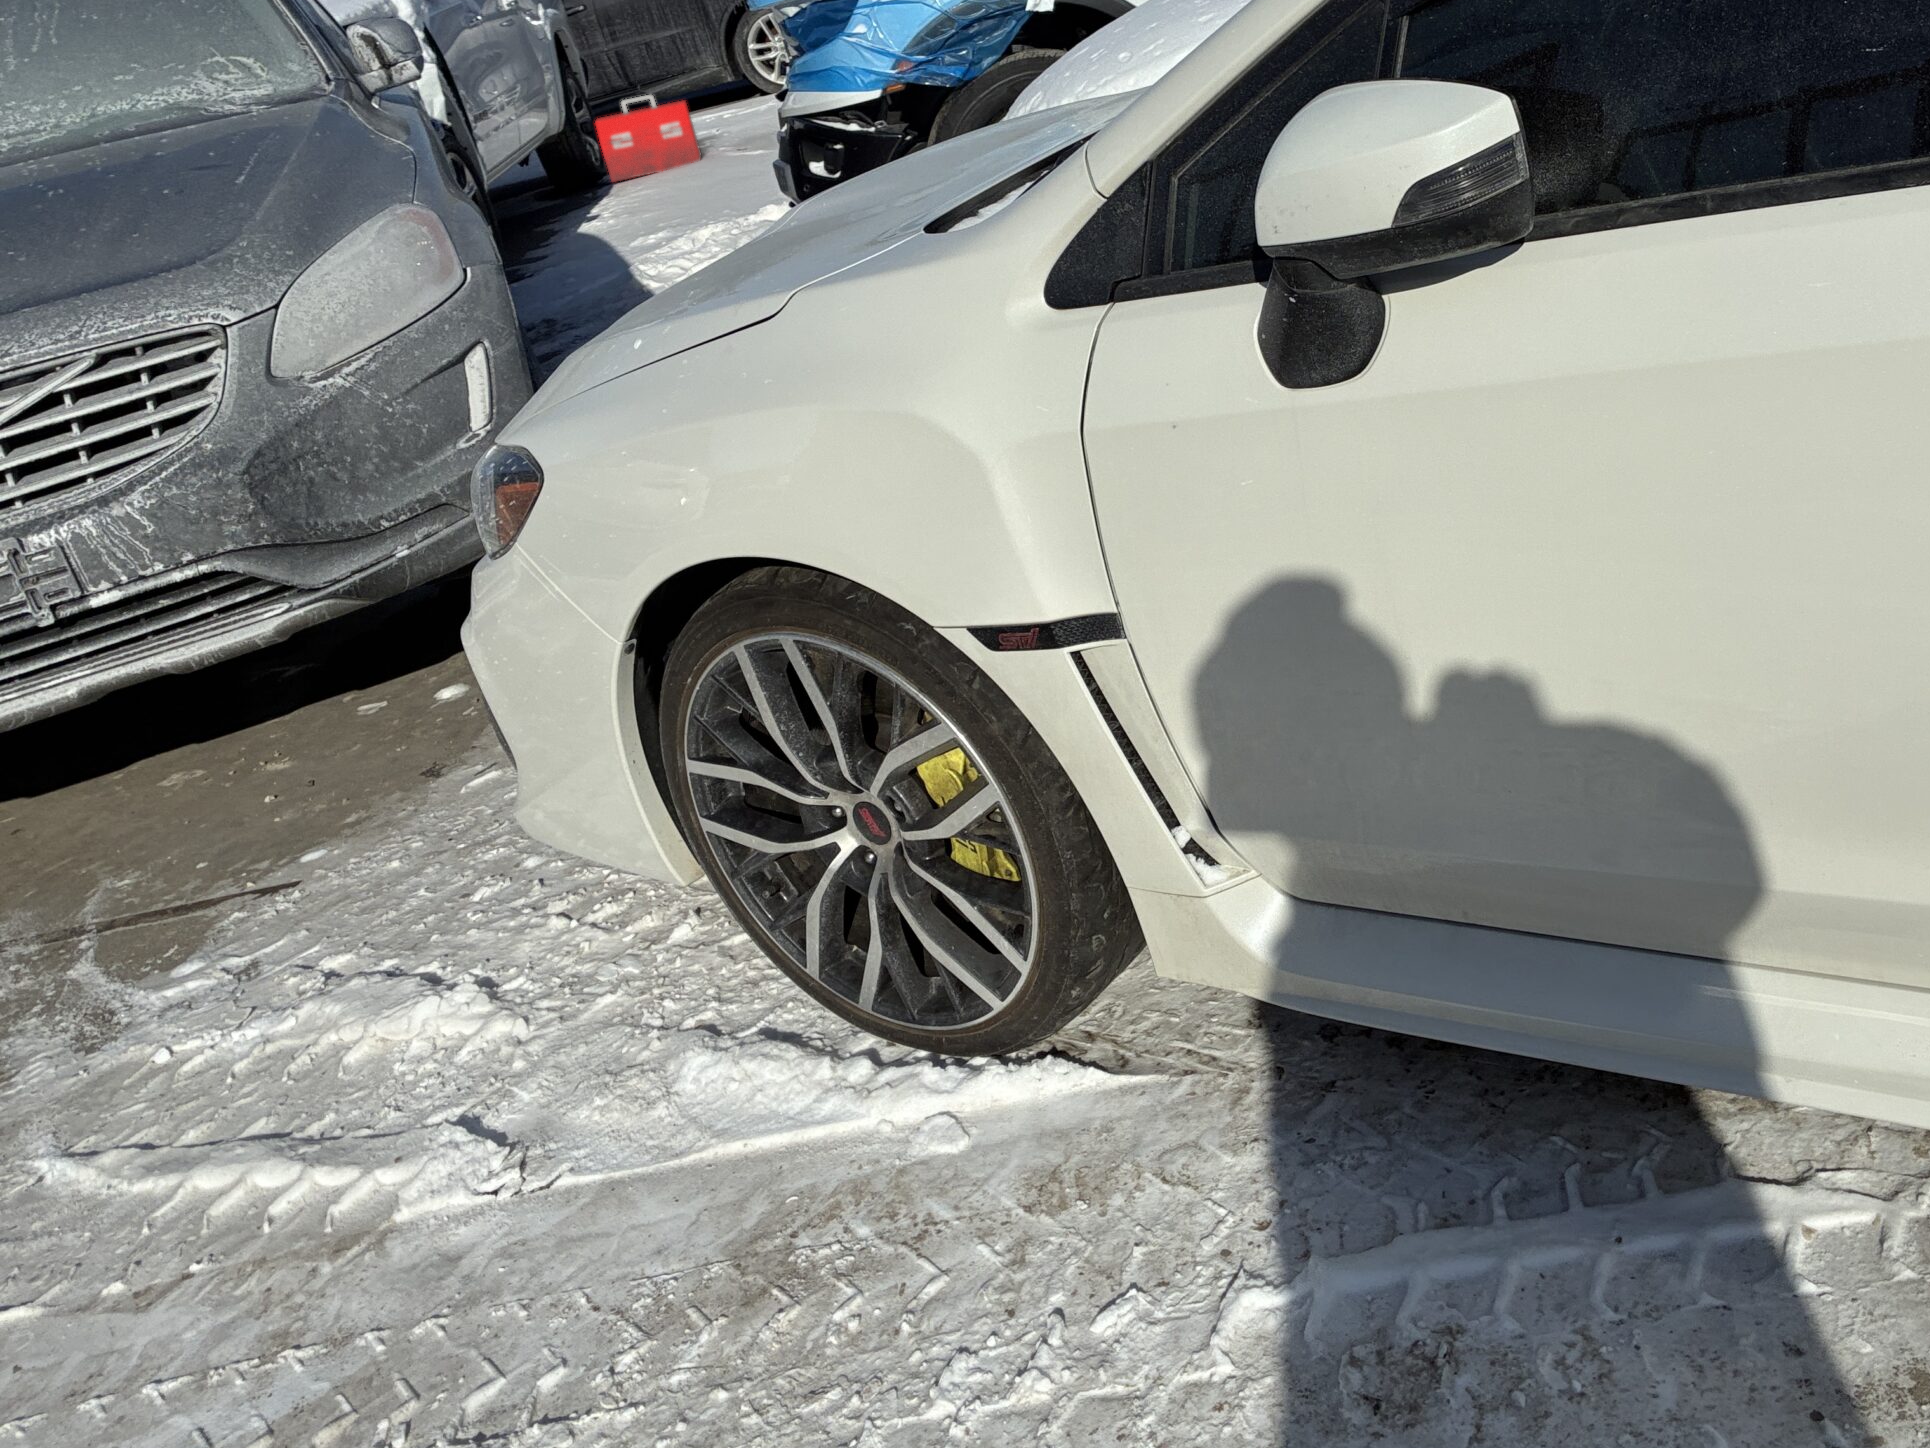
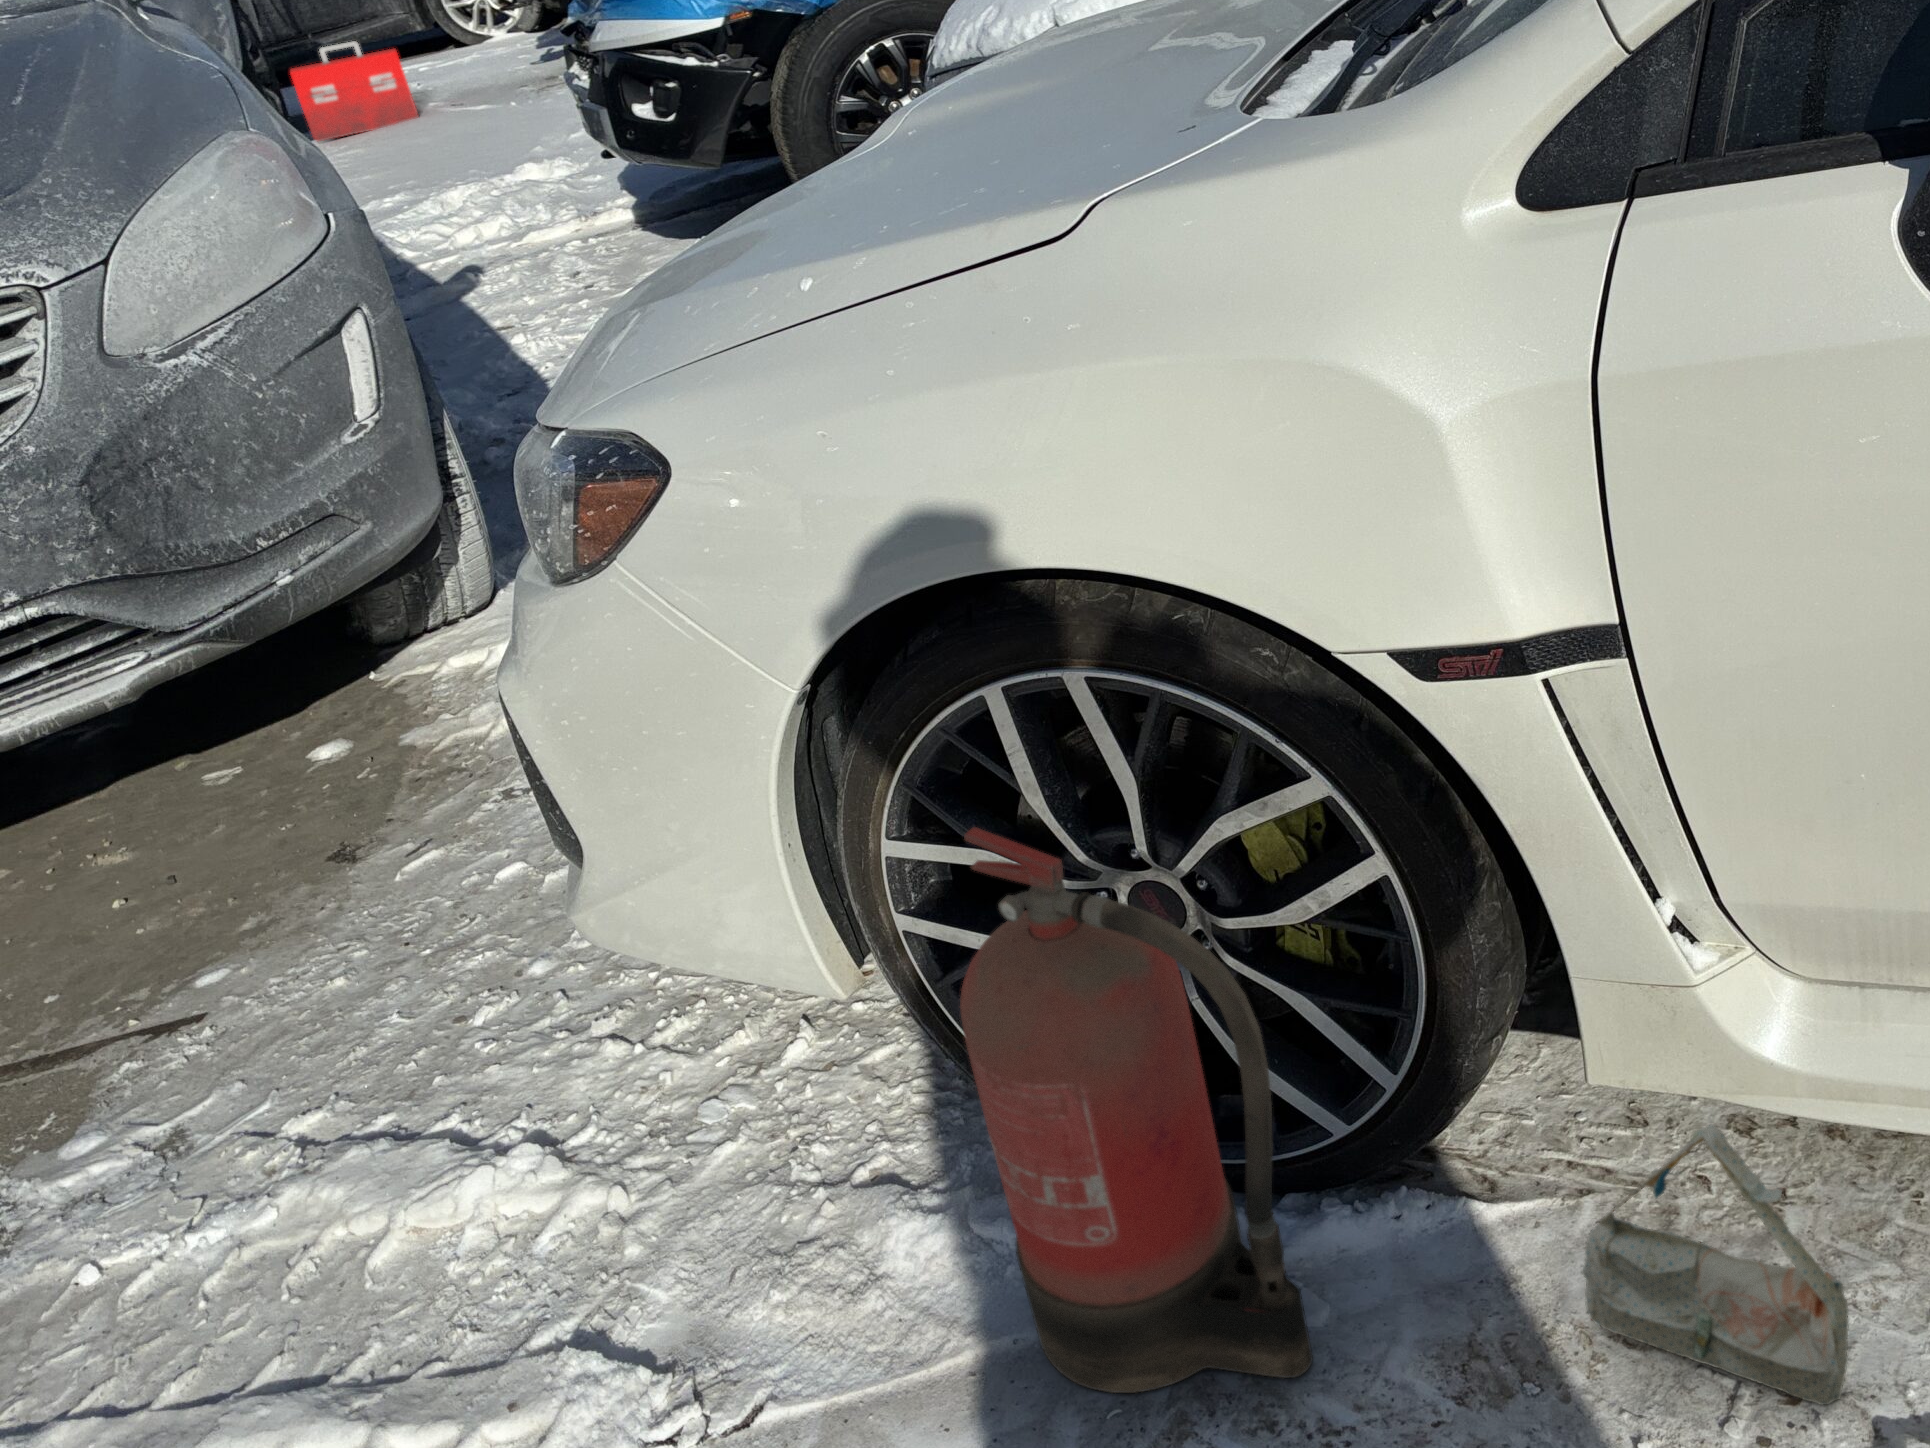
fire extinguisher: none [679,742,942,1185] -> present [960,827,1313,1393]
bag: none [1127,998,1301,1232] -> present [1582,1125,1849,1405]

